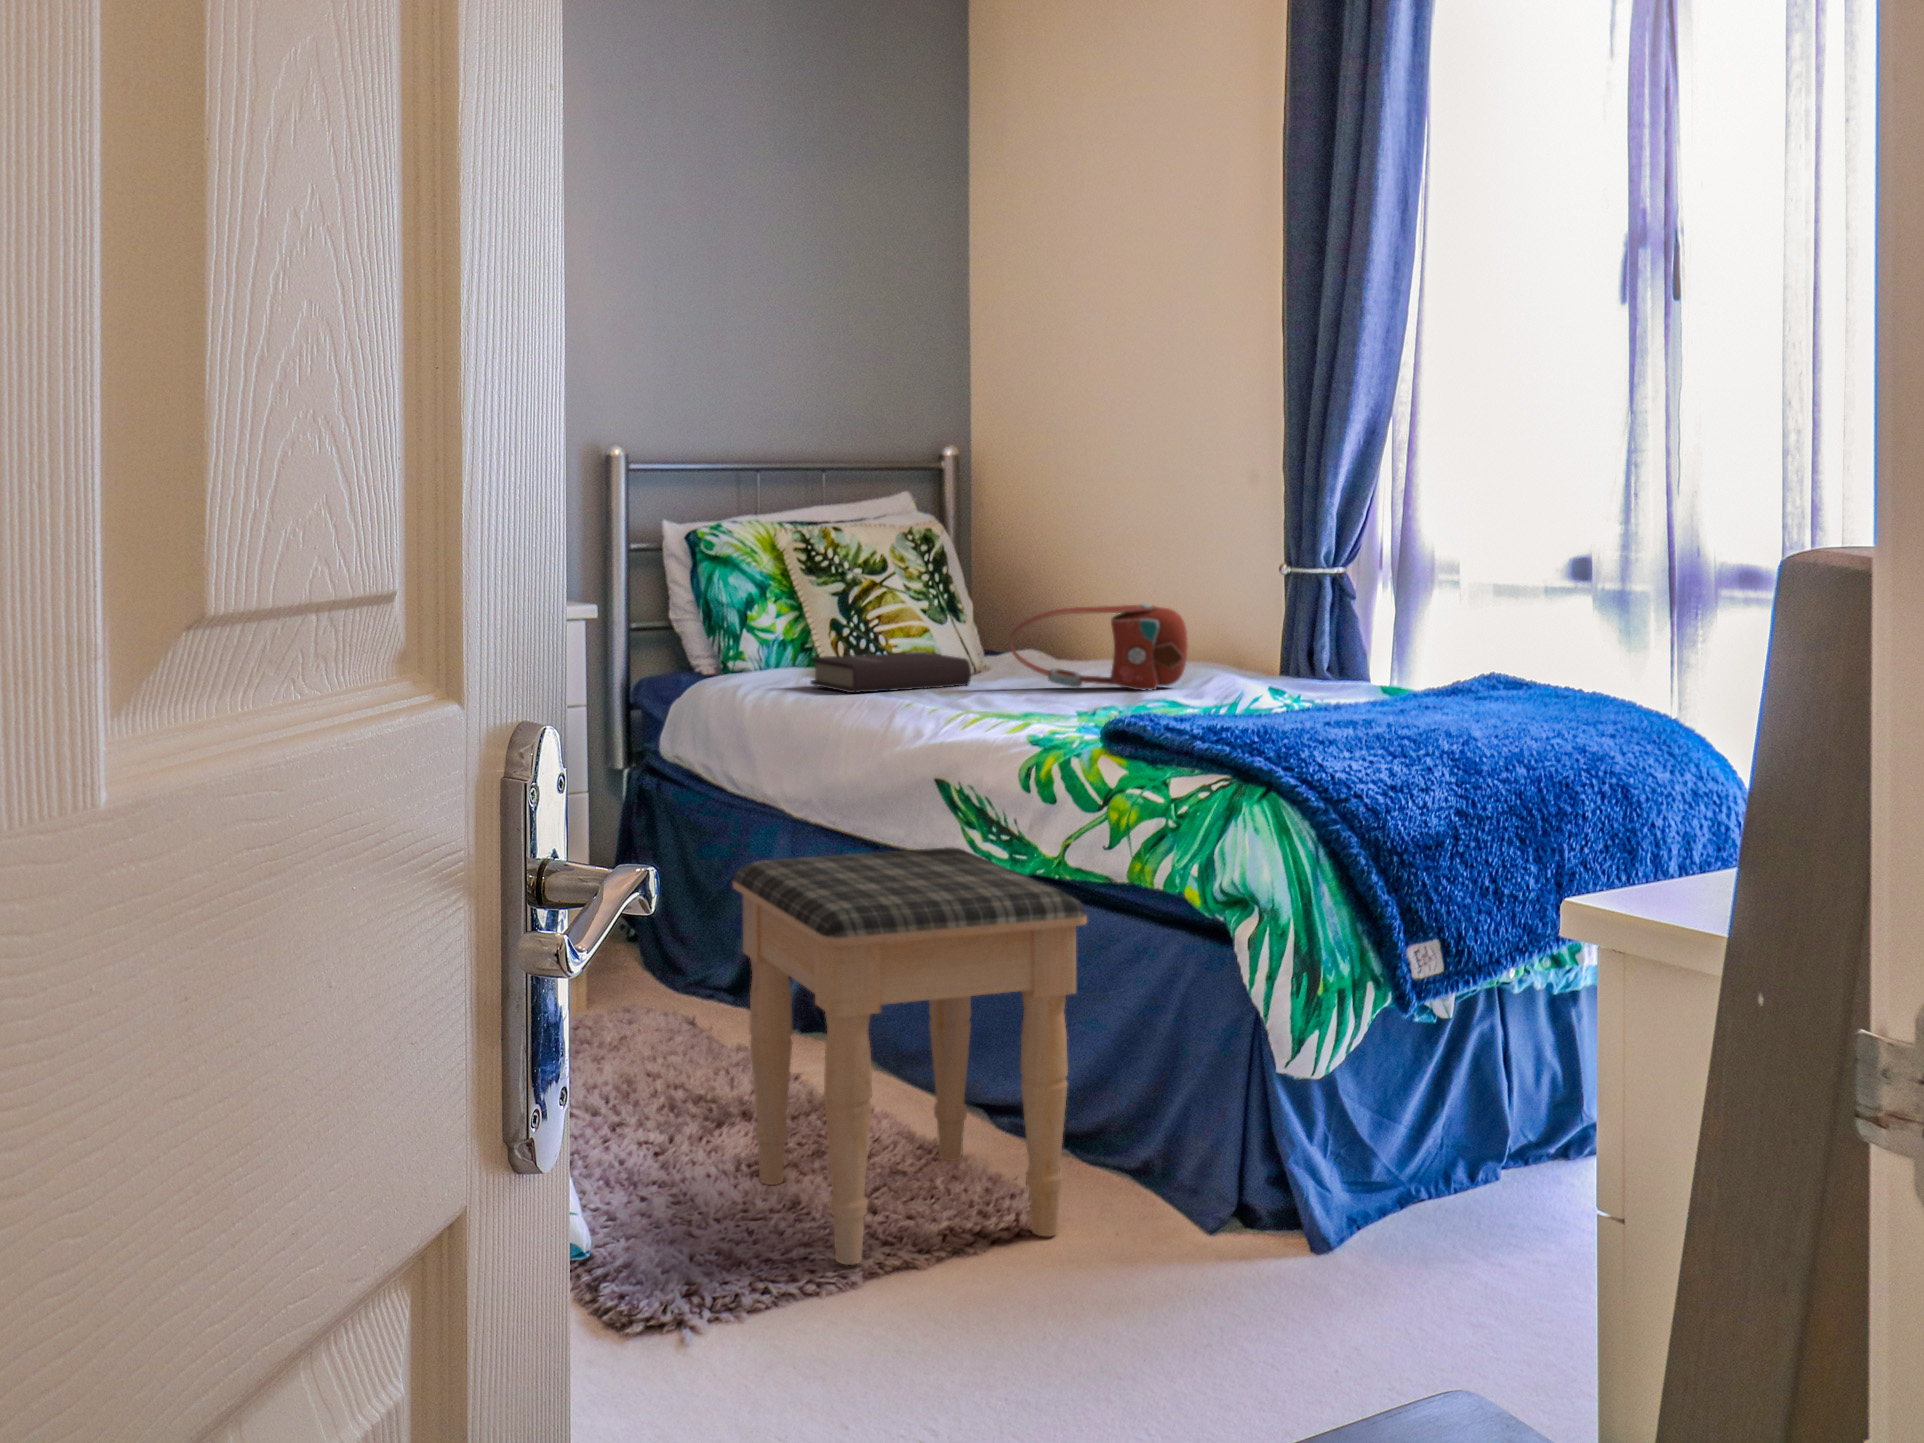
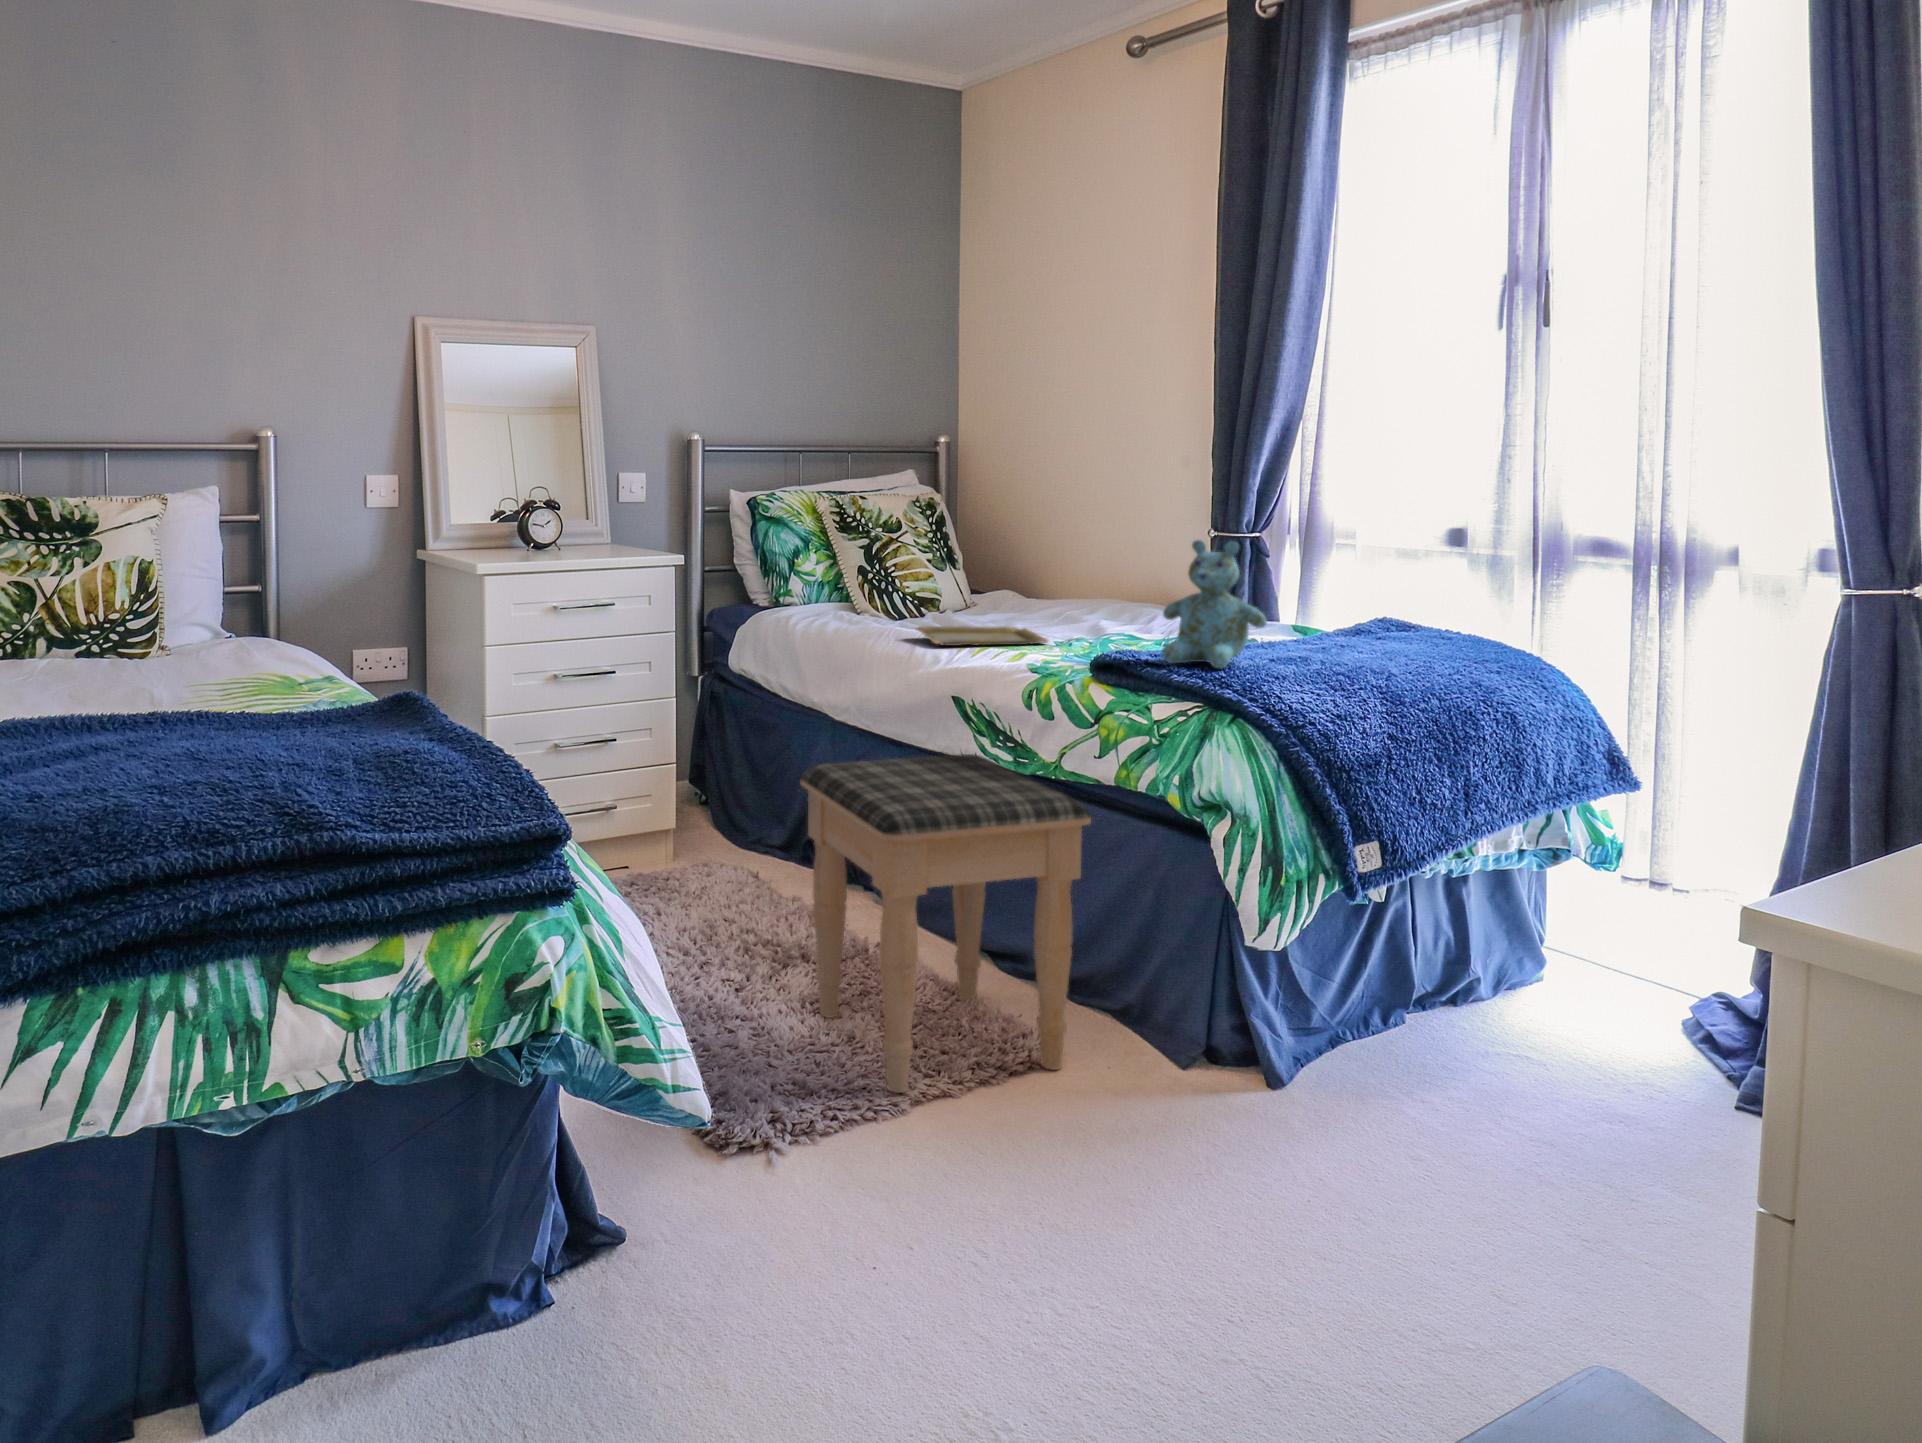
stuffed bear: none [1189,572,1318,733] -> present [1162,540,1267,669]
handbag: present [1010,604,1187,691] -> none [1001,559,1140,626]
book: present [810,652,971,693] -> none [845,592,969,624]
tray: none [889,691,1060,714] -> present [916,626,1048,646]

